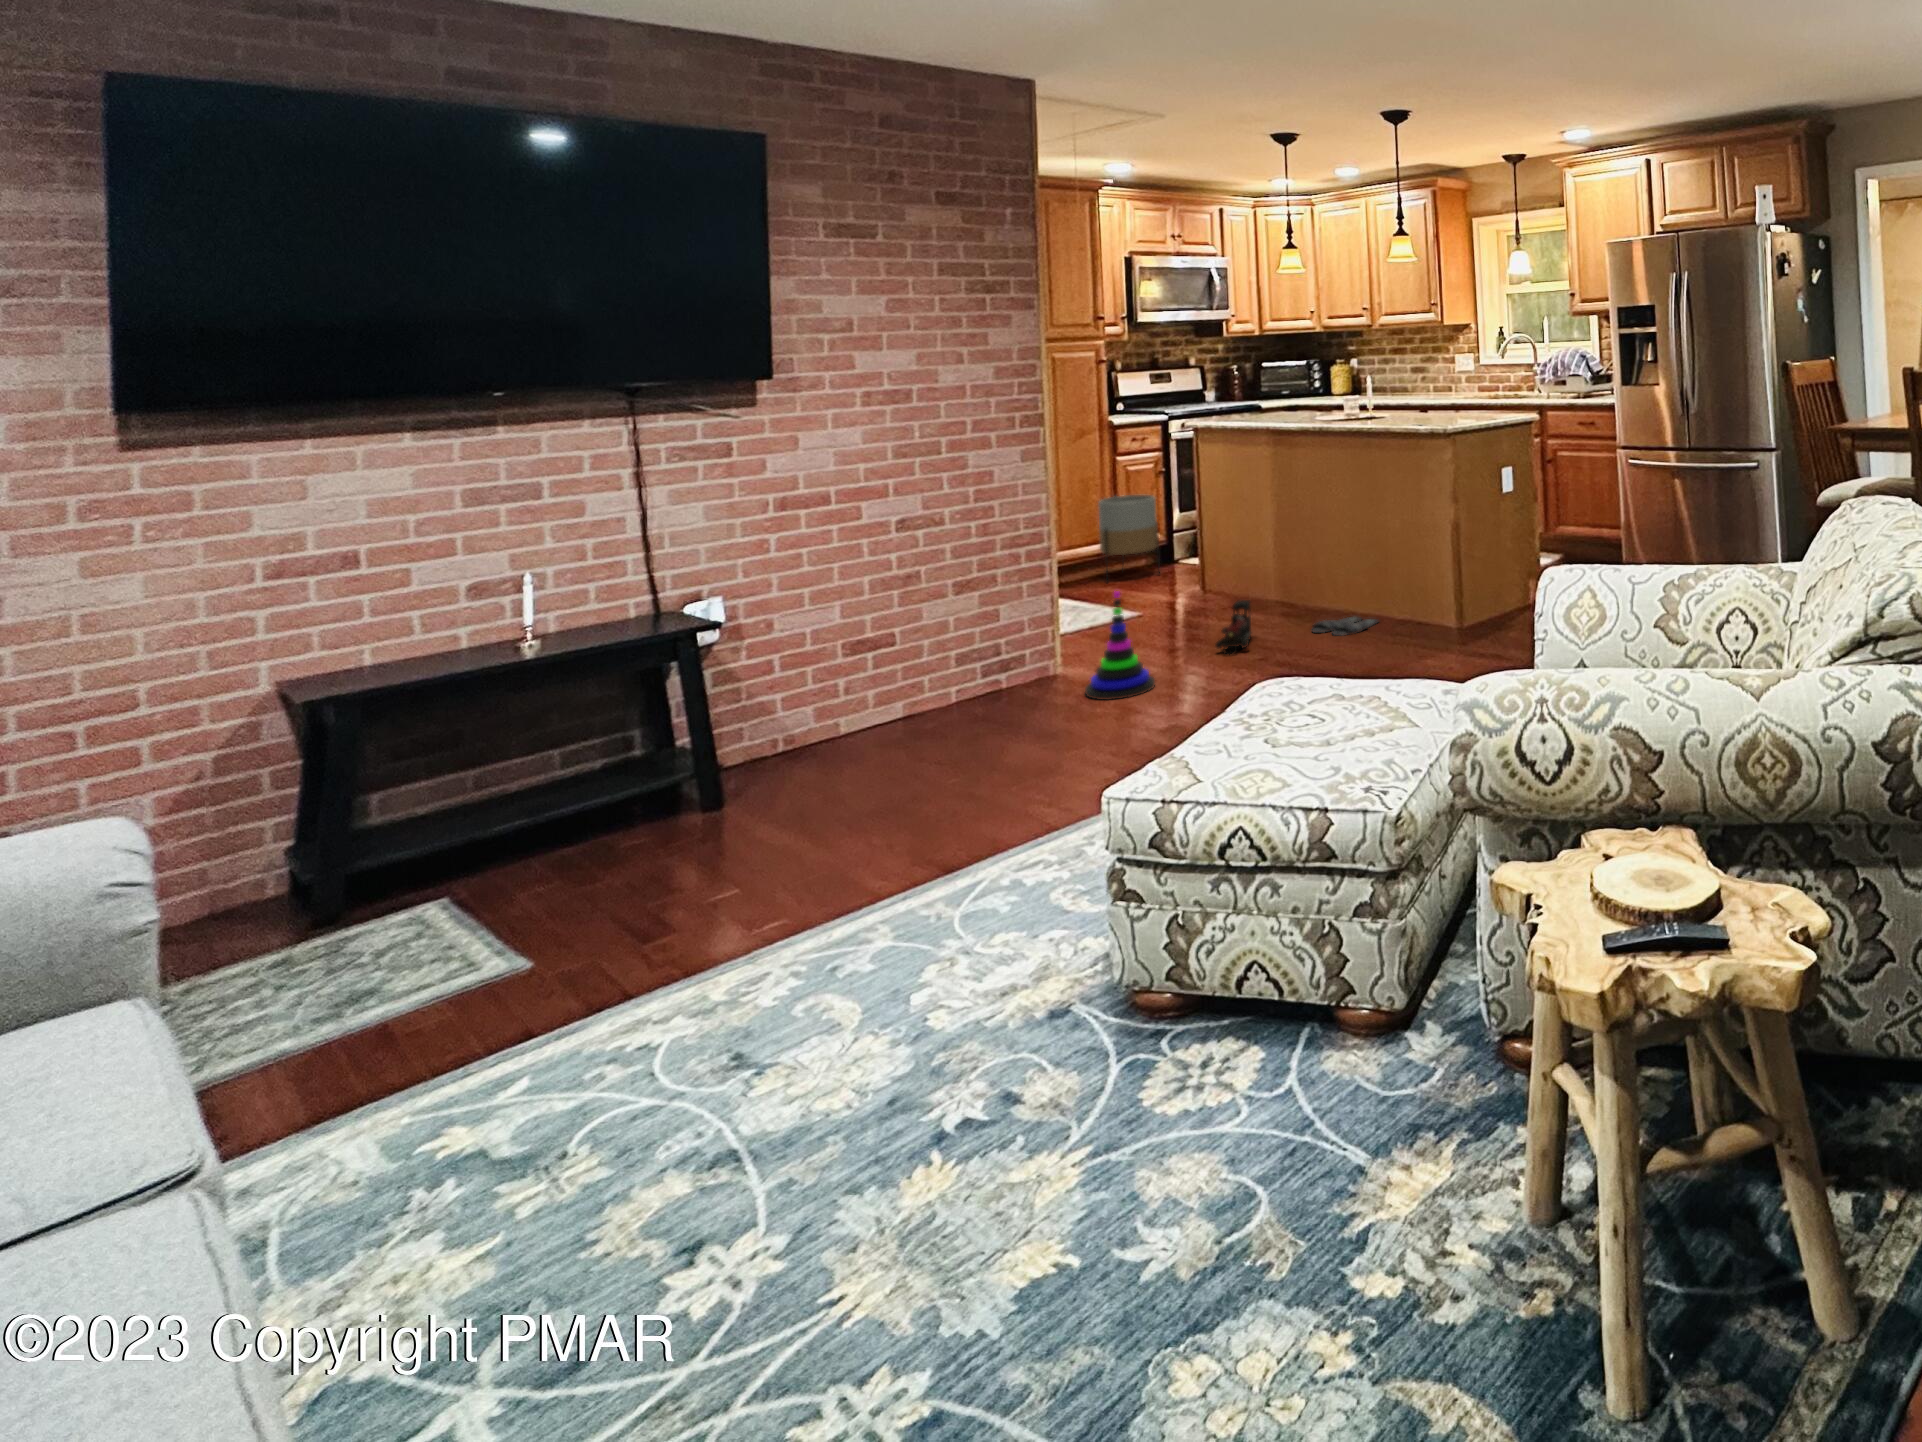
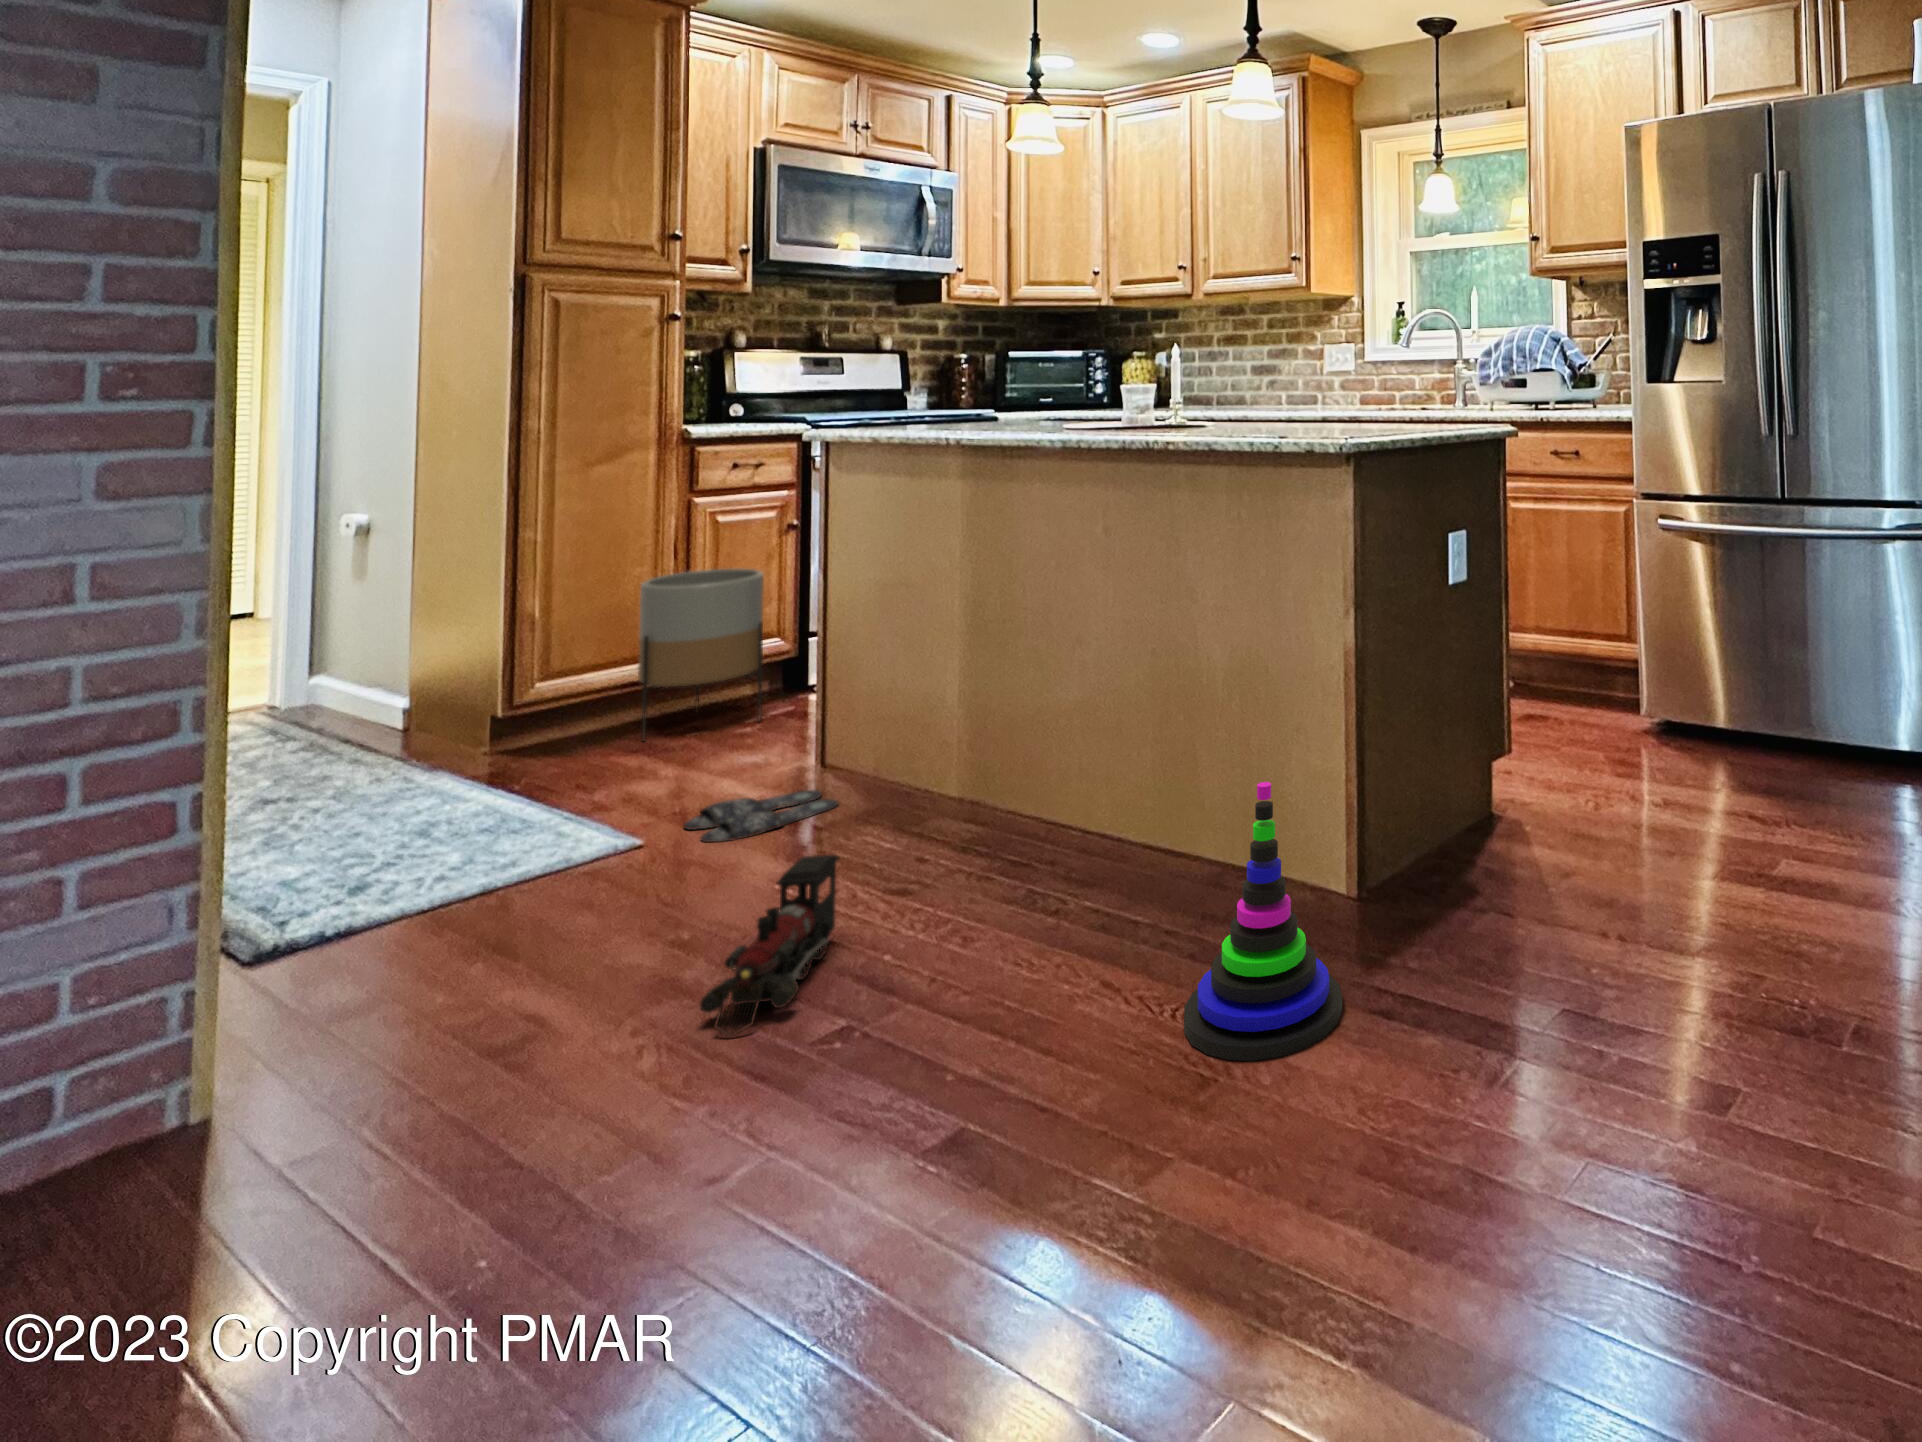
stacking toy: present [1085,591,1155,700] -> present [1184,782,1342,1061]
slippers: present [1312,617,1379,636] -> present [684,790,838,842]

